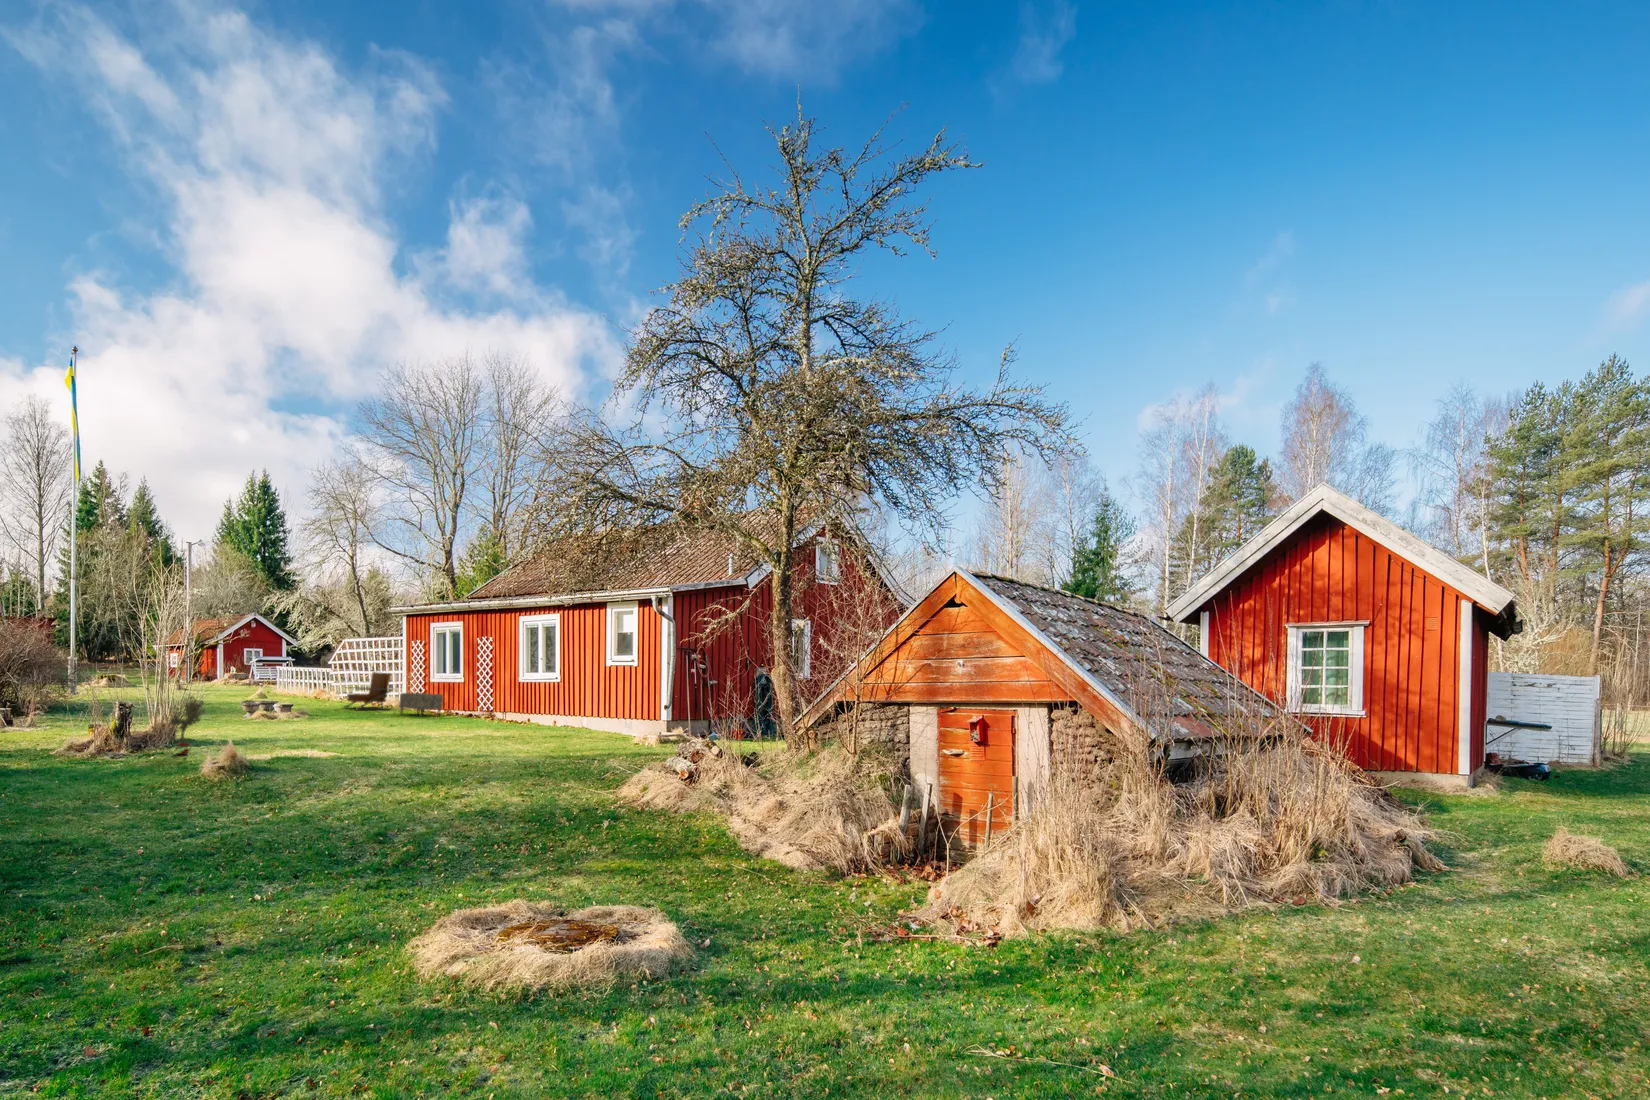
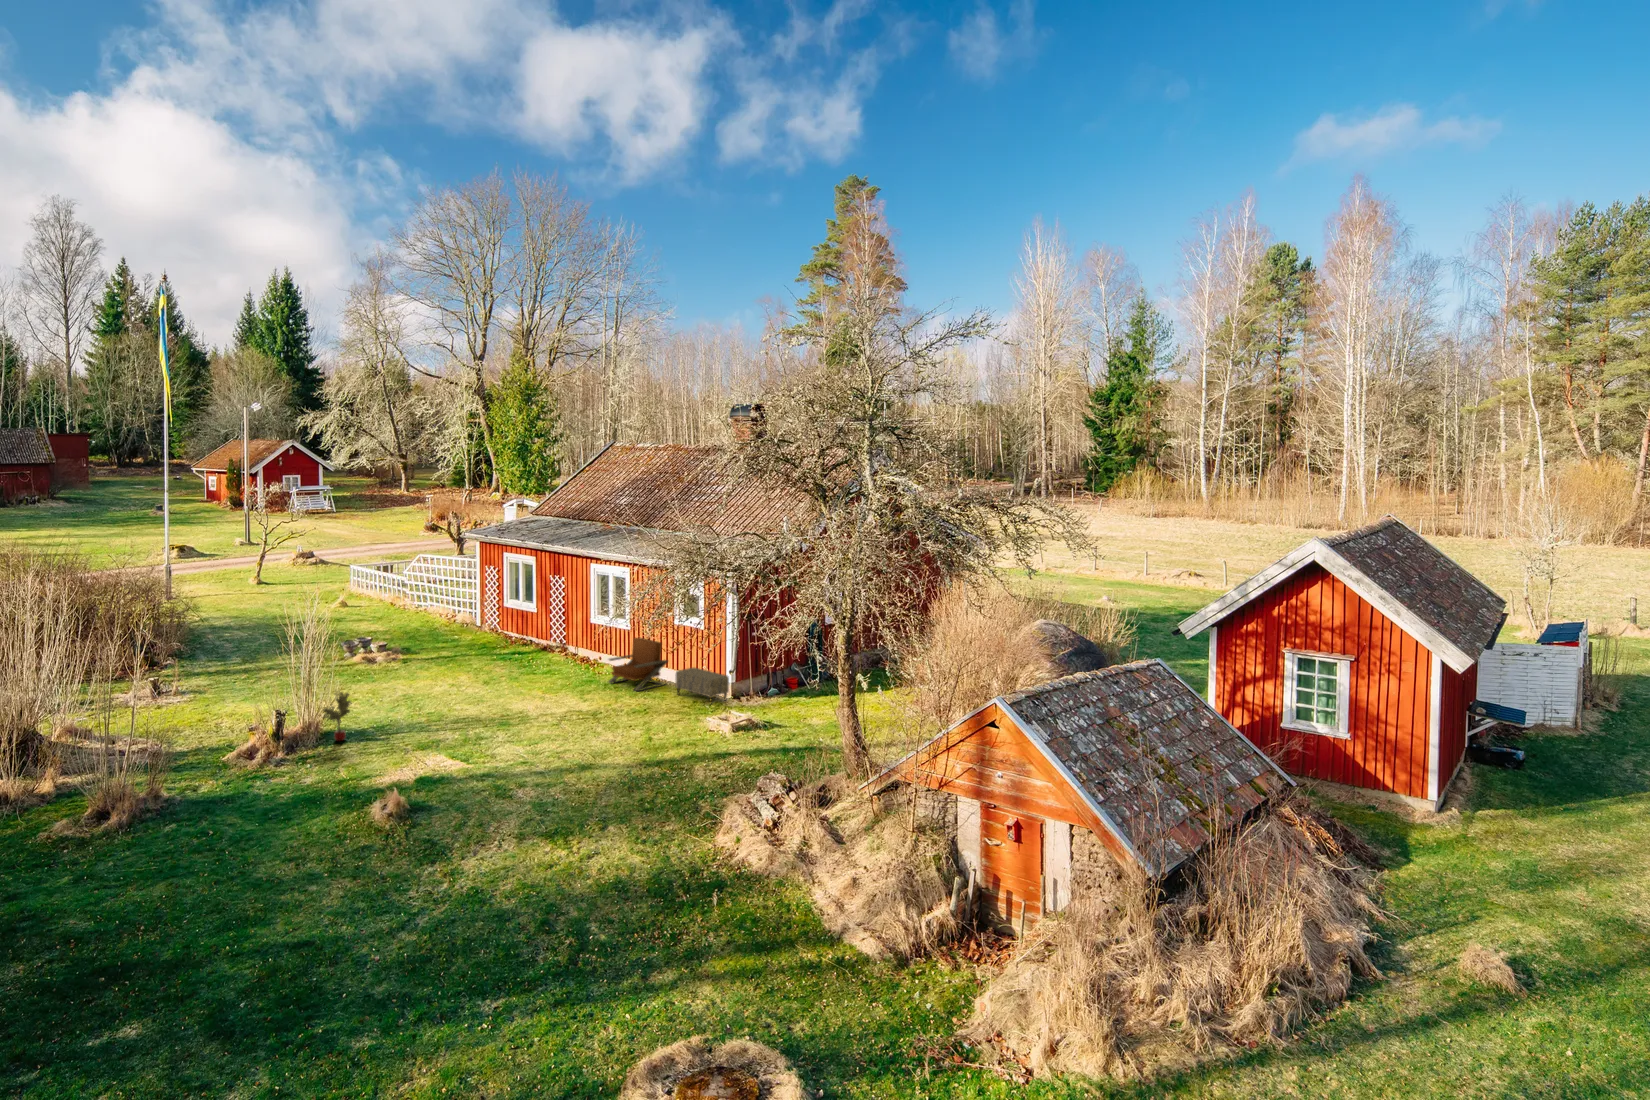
lounge chair: present [344,672,393,710] -> present [608,638,668,691]
bench: present [399,693,443,716] -> present [675,668,729,704]

